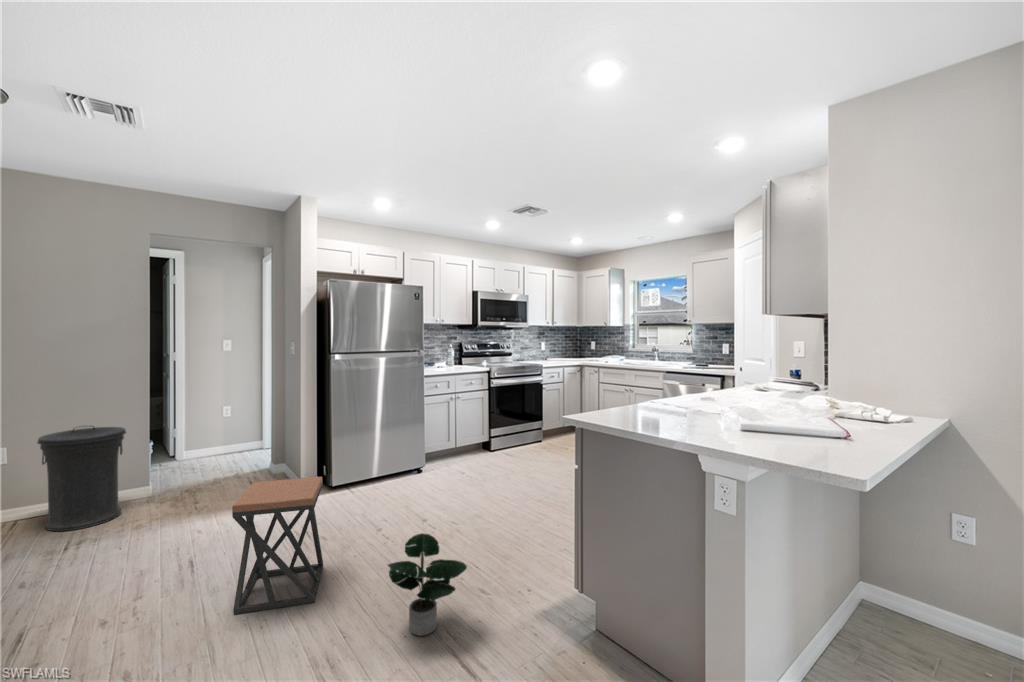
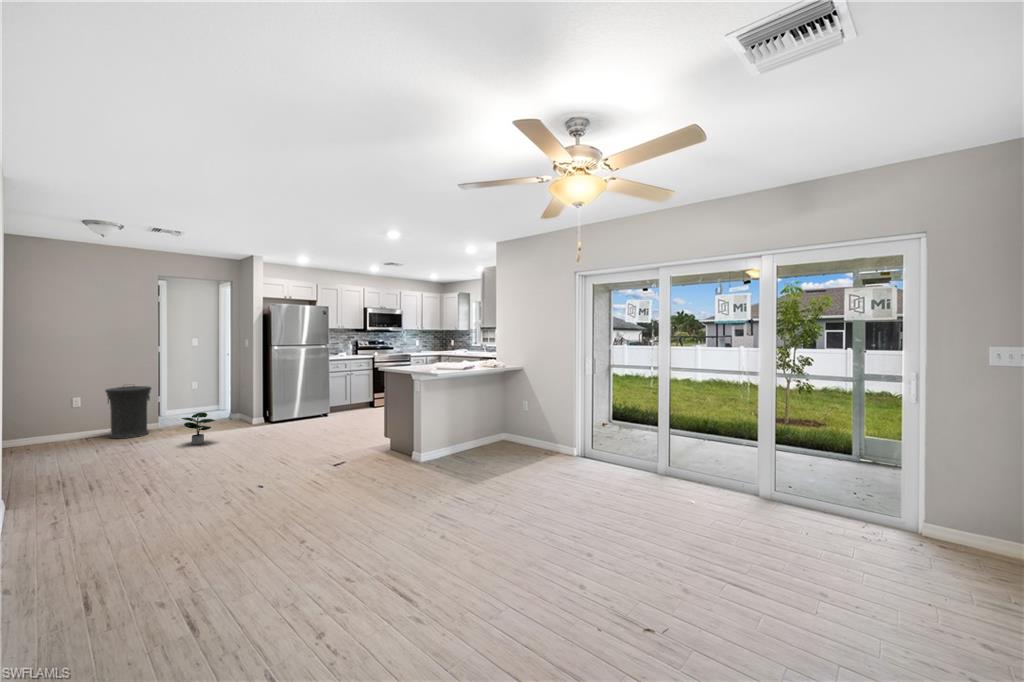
stool: present [232,477,323,614] -> none [234,401,272,453]
potted plant: present [388,533,467,636] -> present [182,412,215,445]

